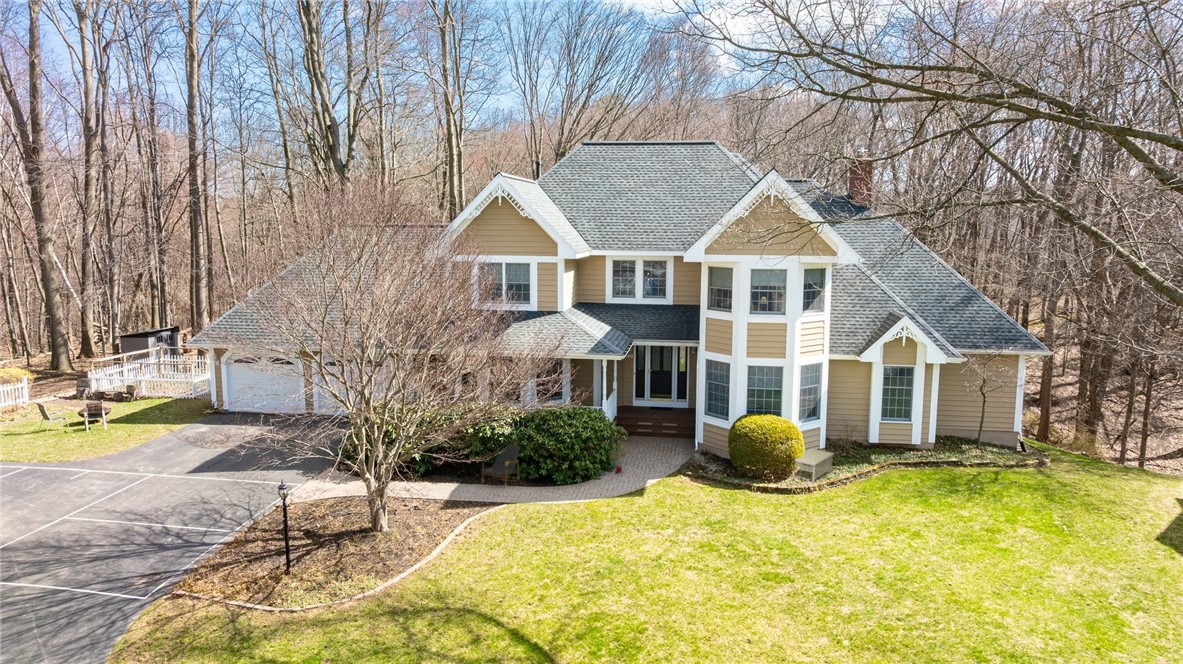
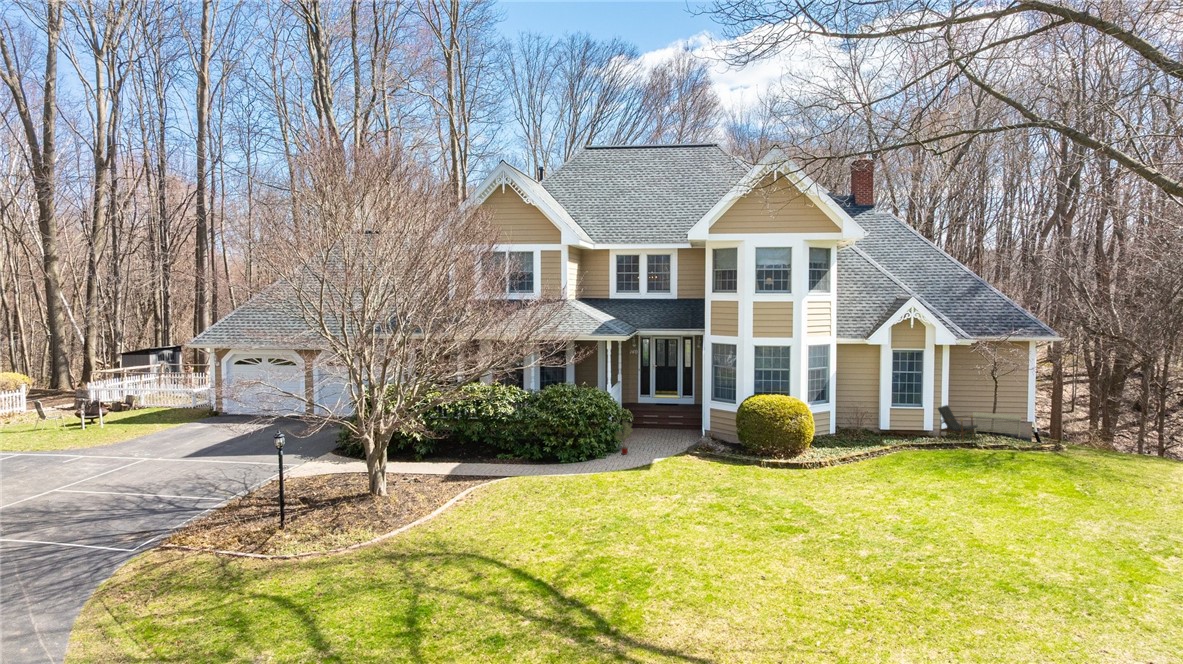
lounge chair: present [481,444,520,487] -> present [938,405,978,441]
storage bench: present [793,449,834,483] -> present [973,412,1022,436]

